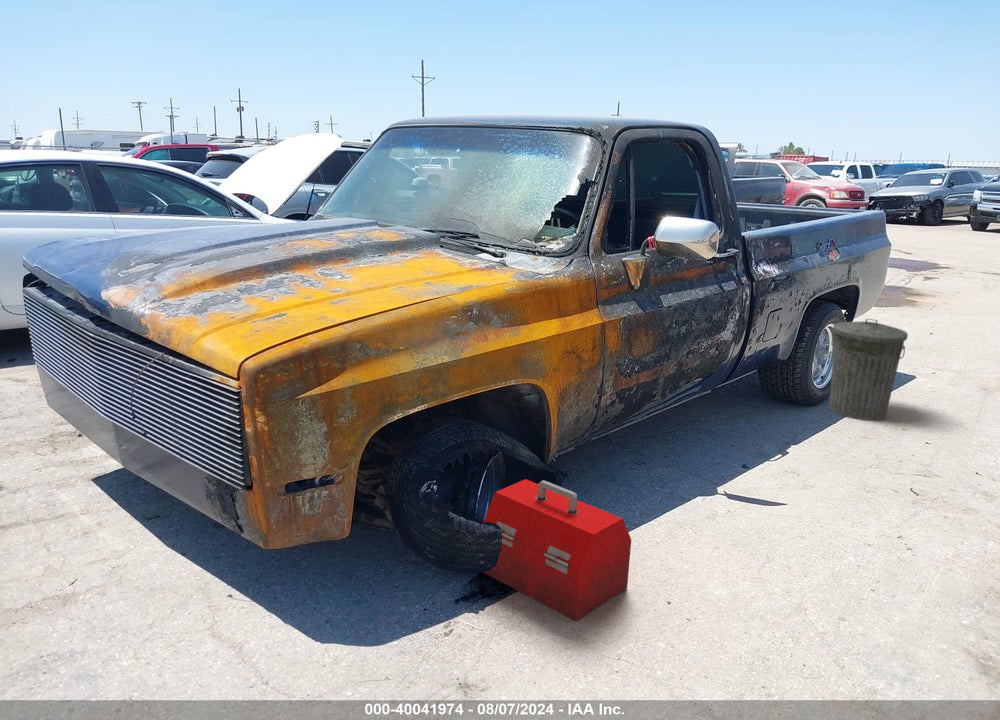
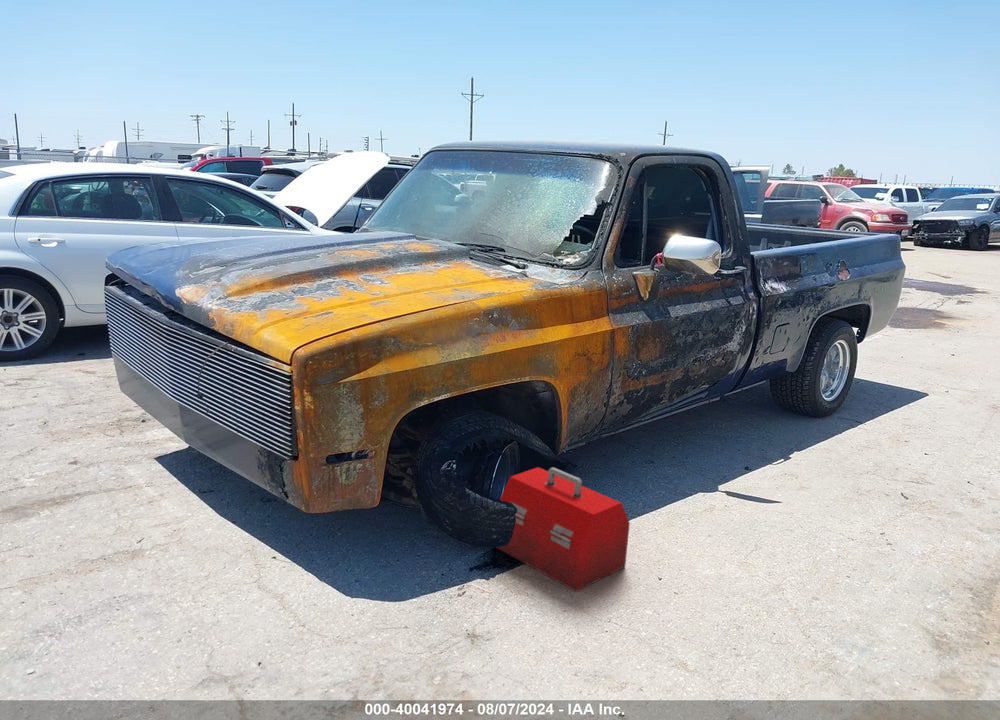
trash can: present [829,319,908,420] -> none [838,336,914,433]

